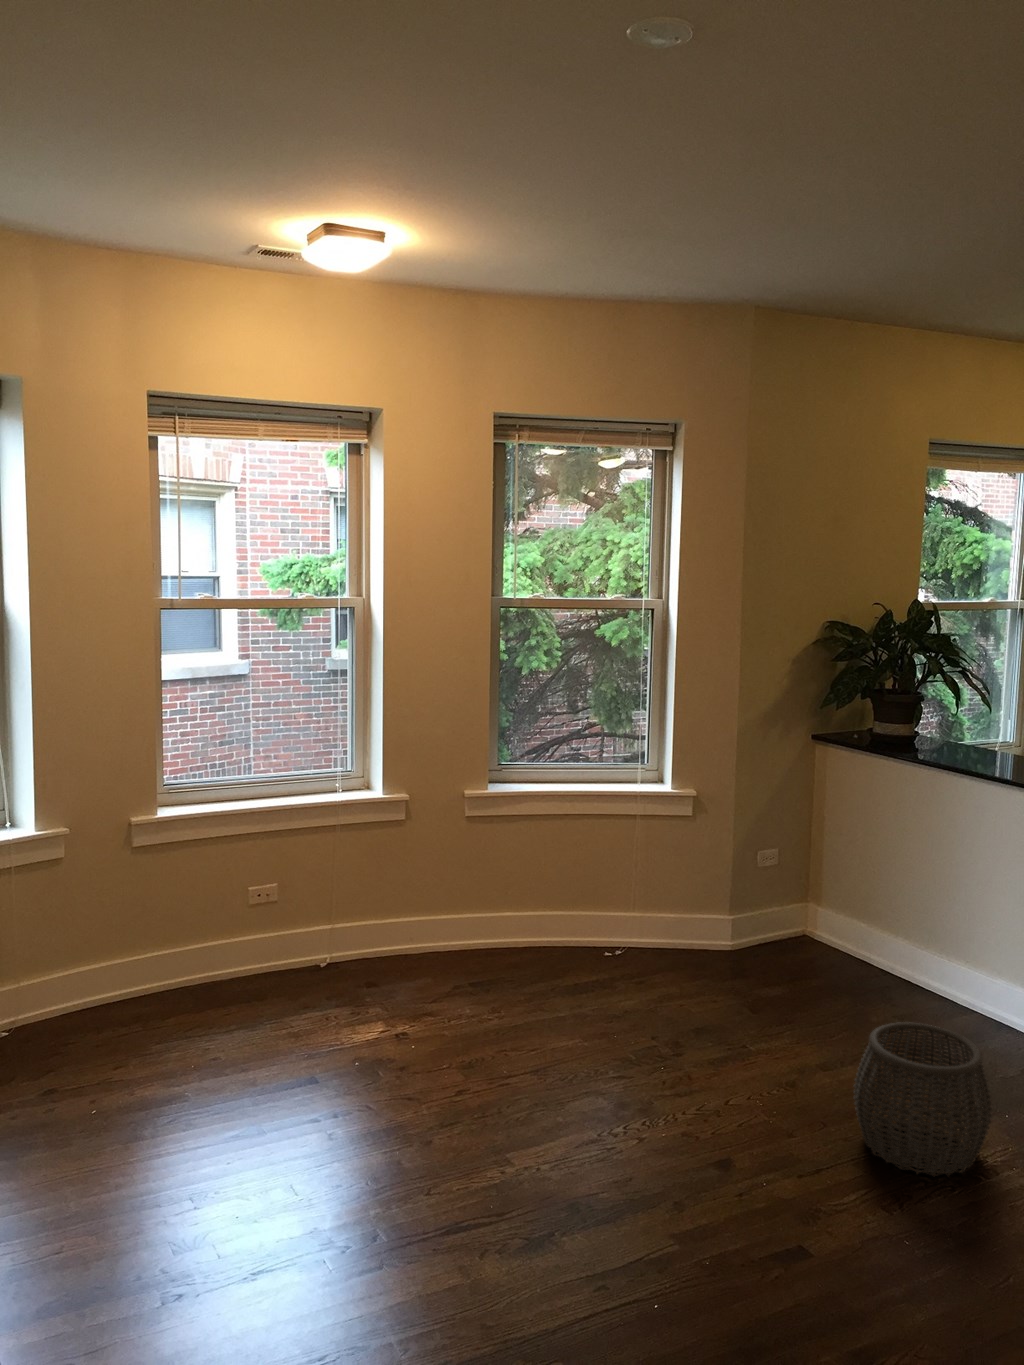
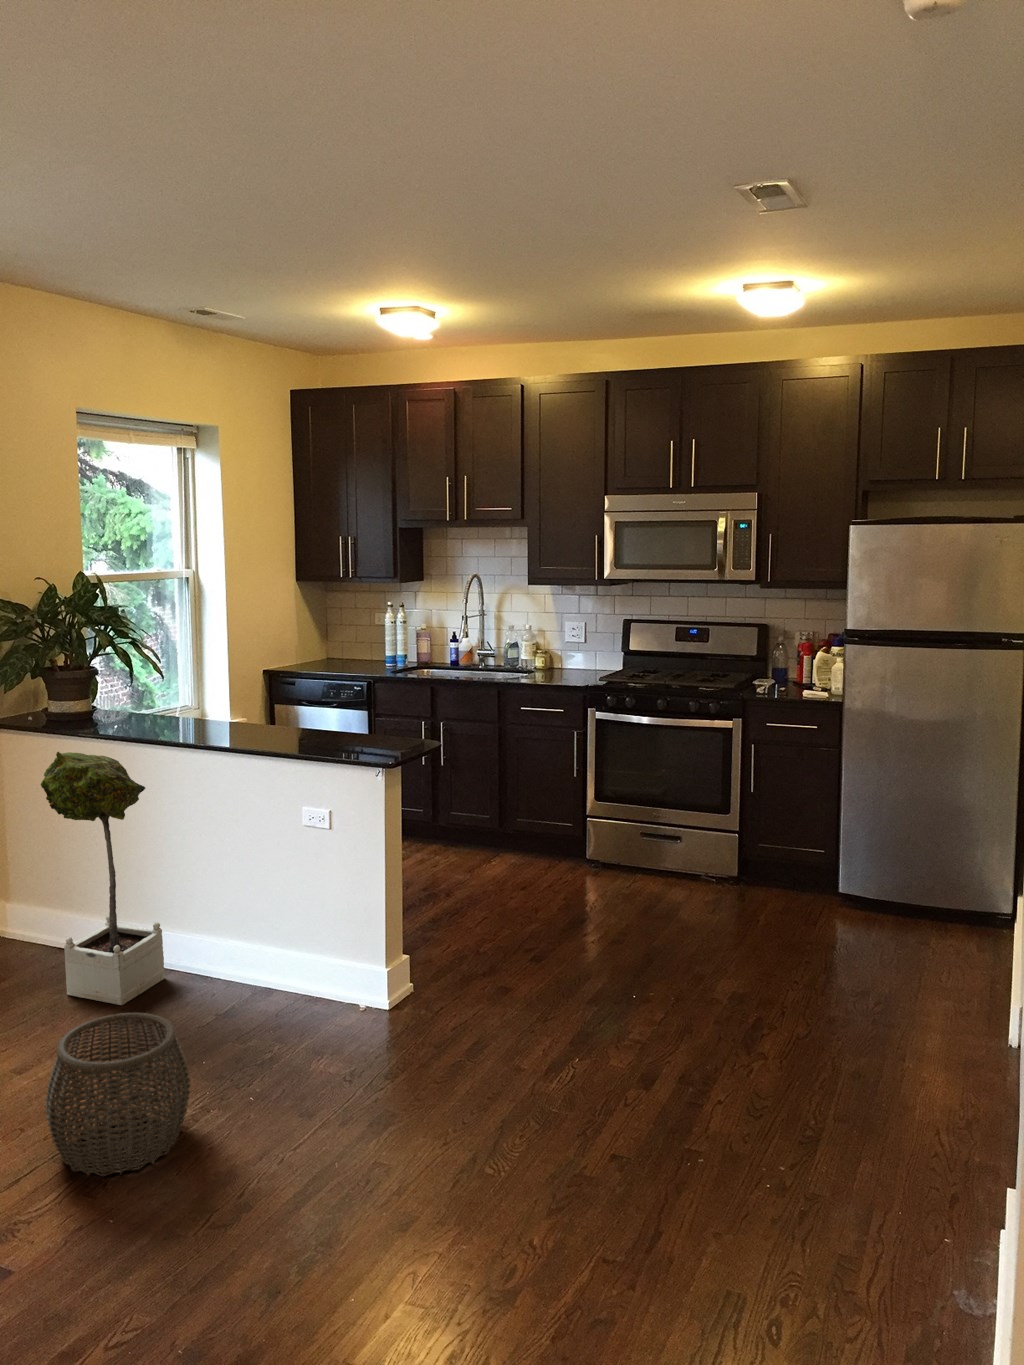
potted tree: none [864,769,965,1024] -> present [41,752,165,1005]

